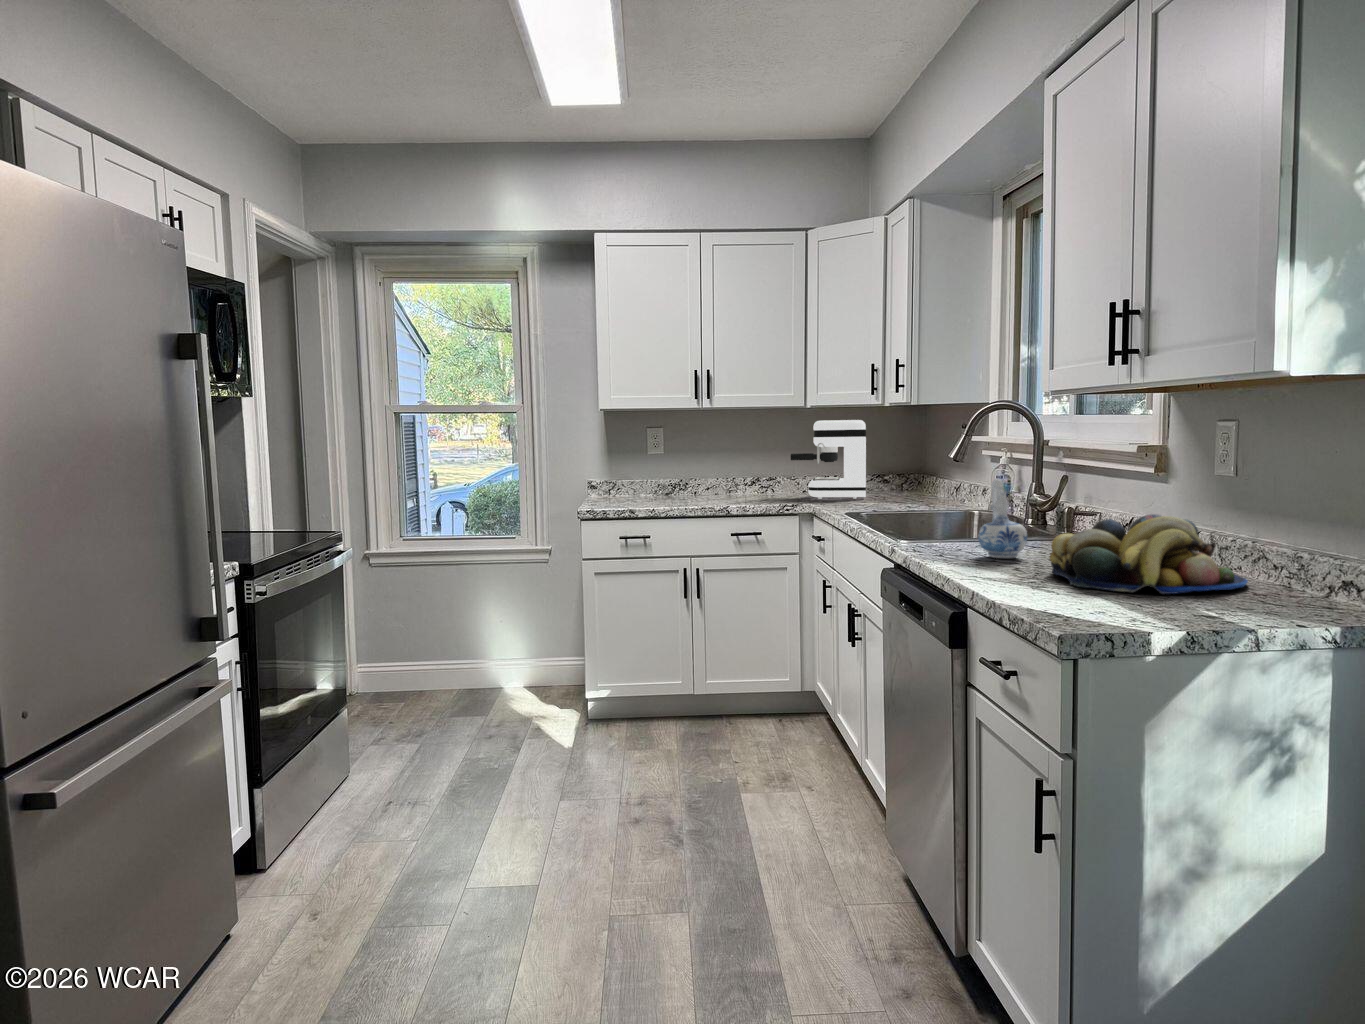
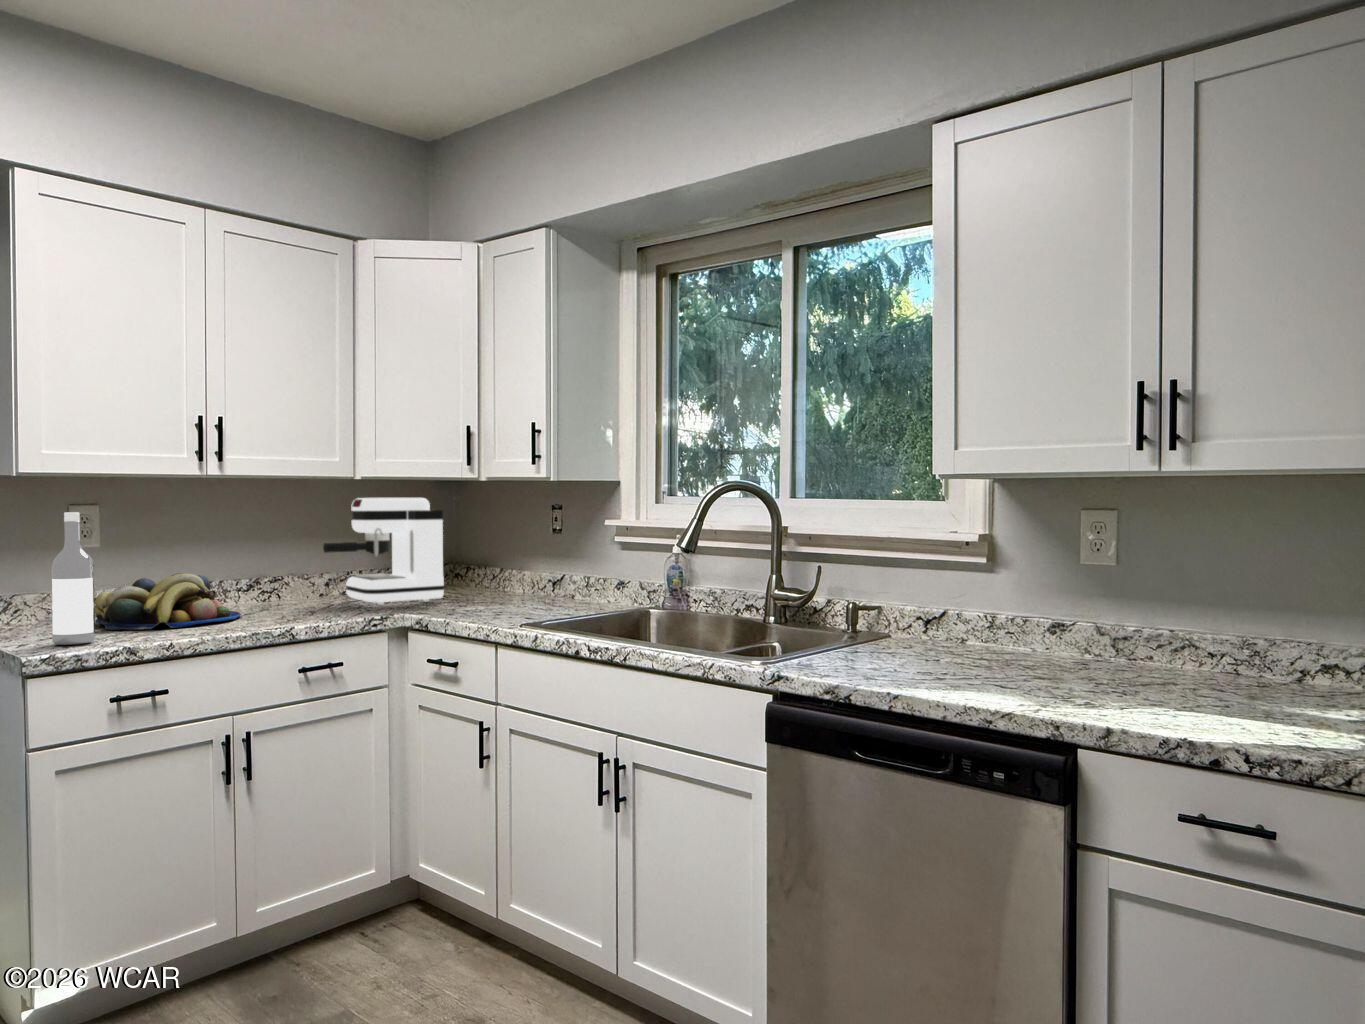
wine bottle: none [604,431,625,506] -> present [51,512,95,645]
ceramic pitcher: present [978,479,1027,558] -> none [904,577,961,674]
fruit bowl: present [1050,514,1248,594] -> present [95,573,241,630]

